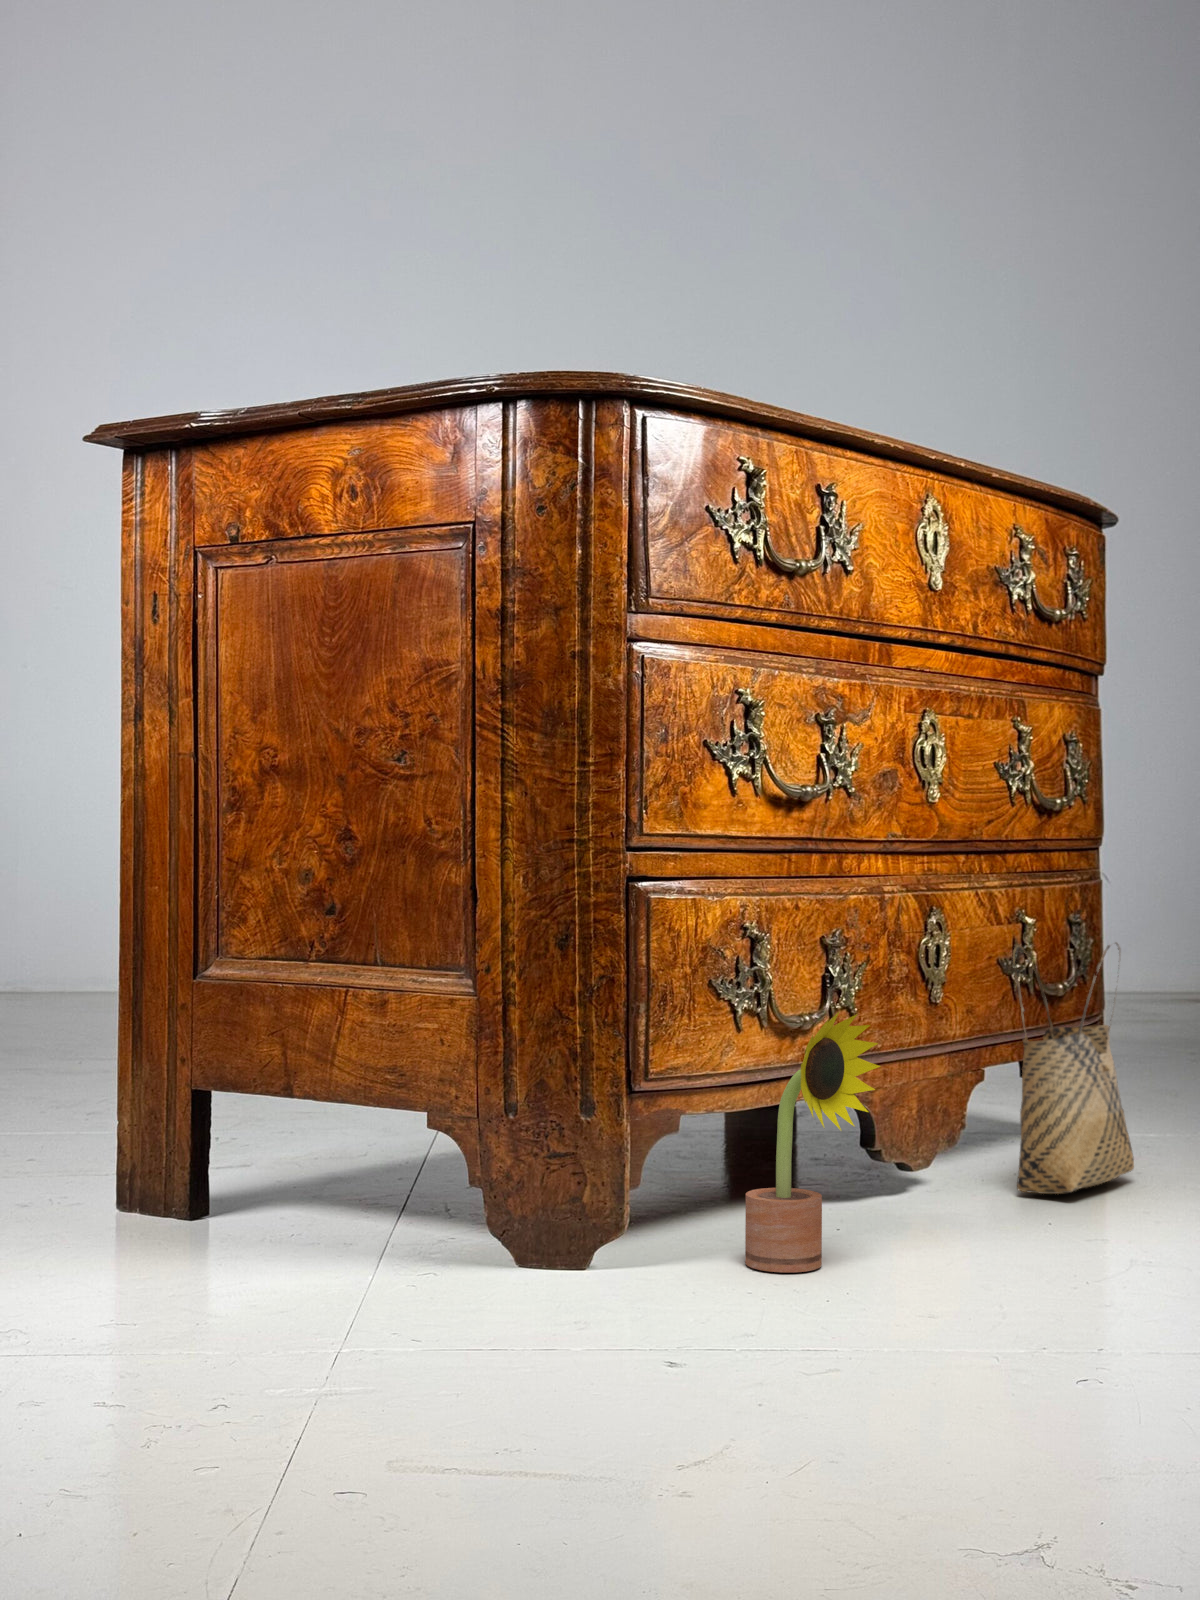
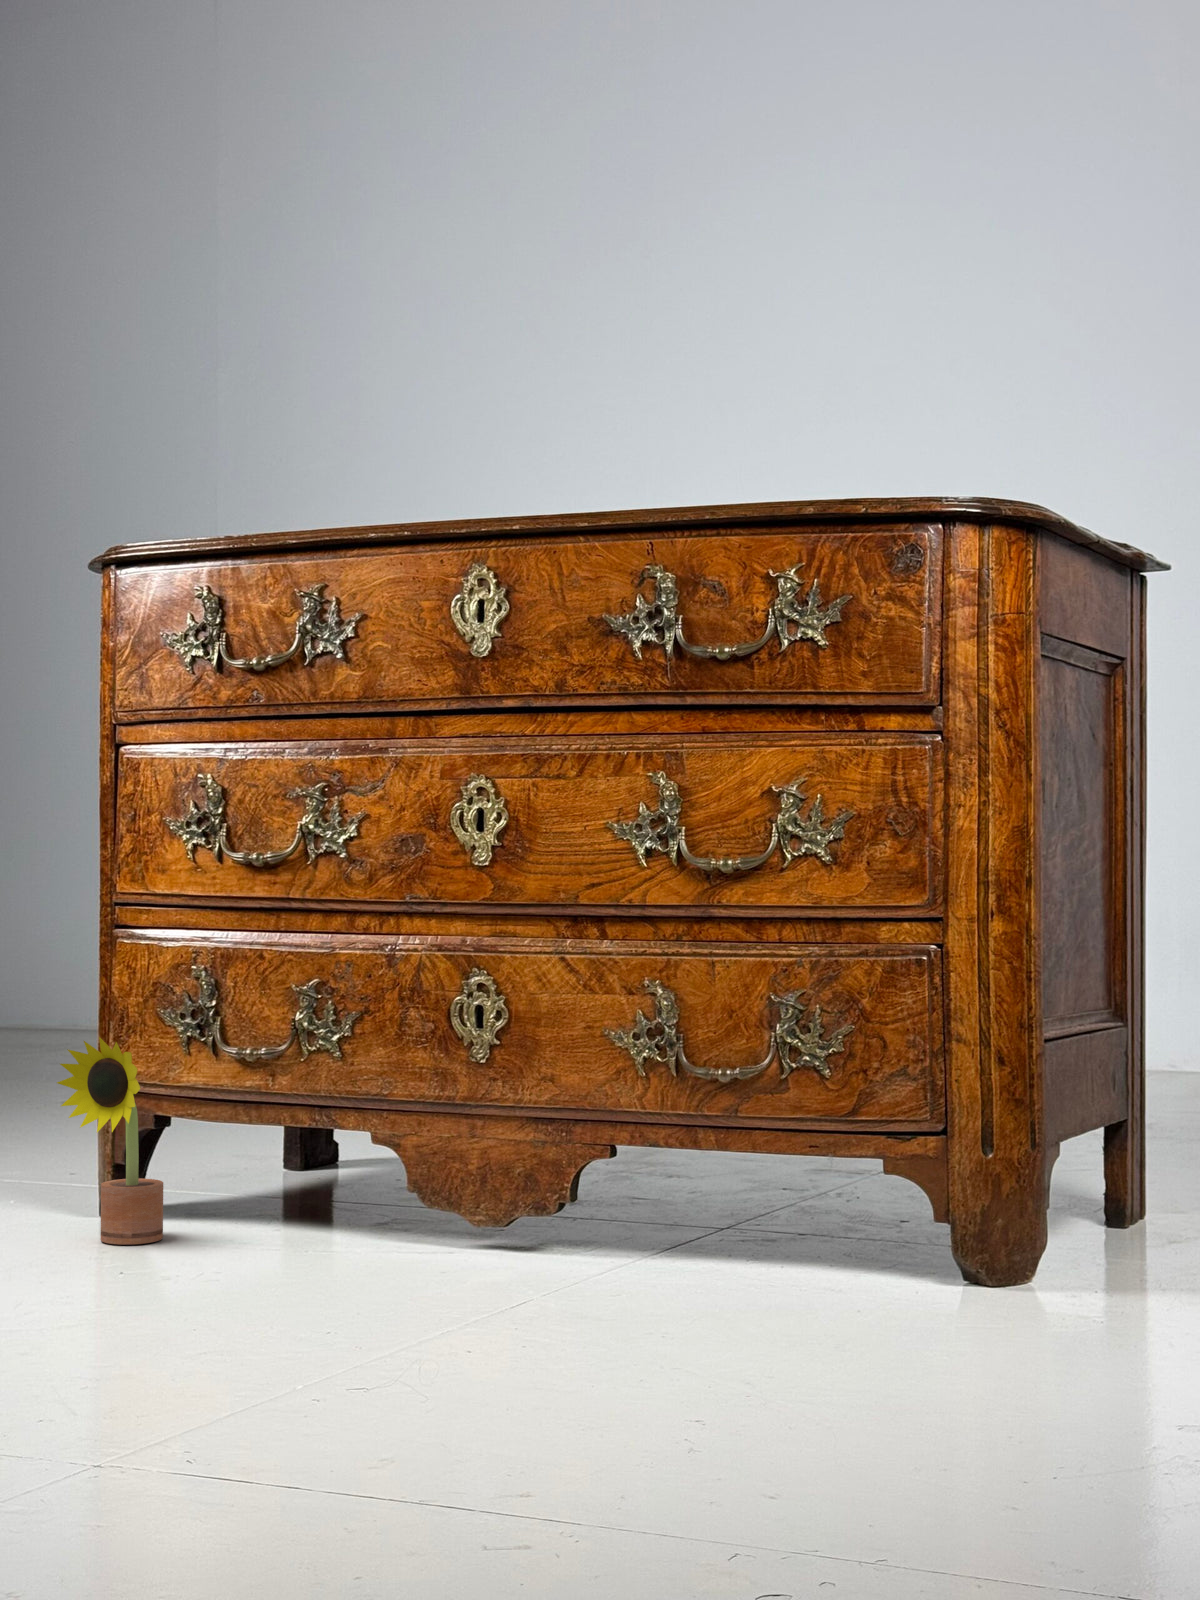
woven basket: present [1013,943,1134,1194] -> none [458,1015,648,1285]

